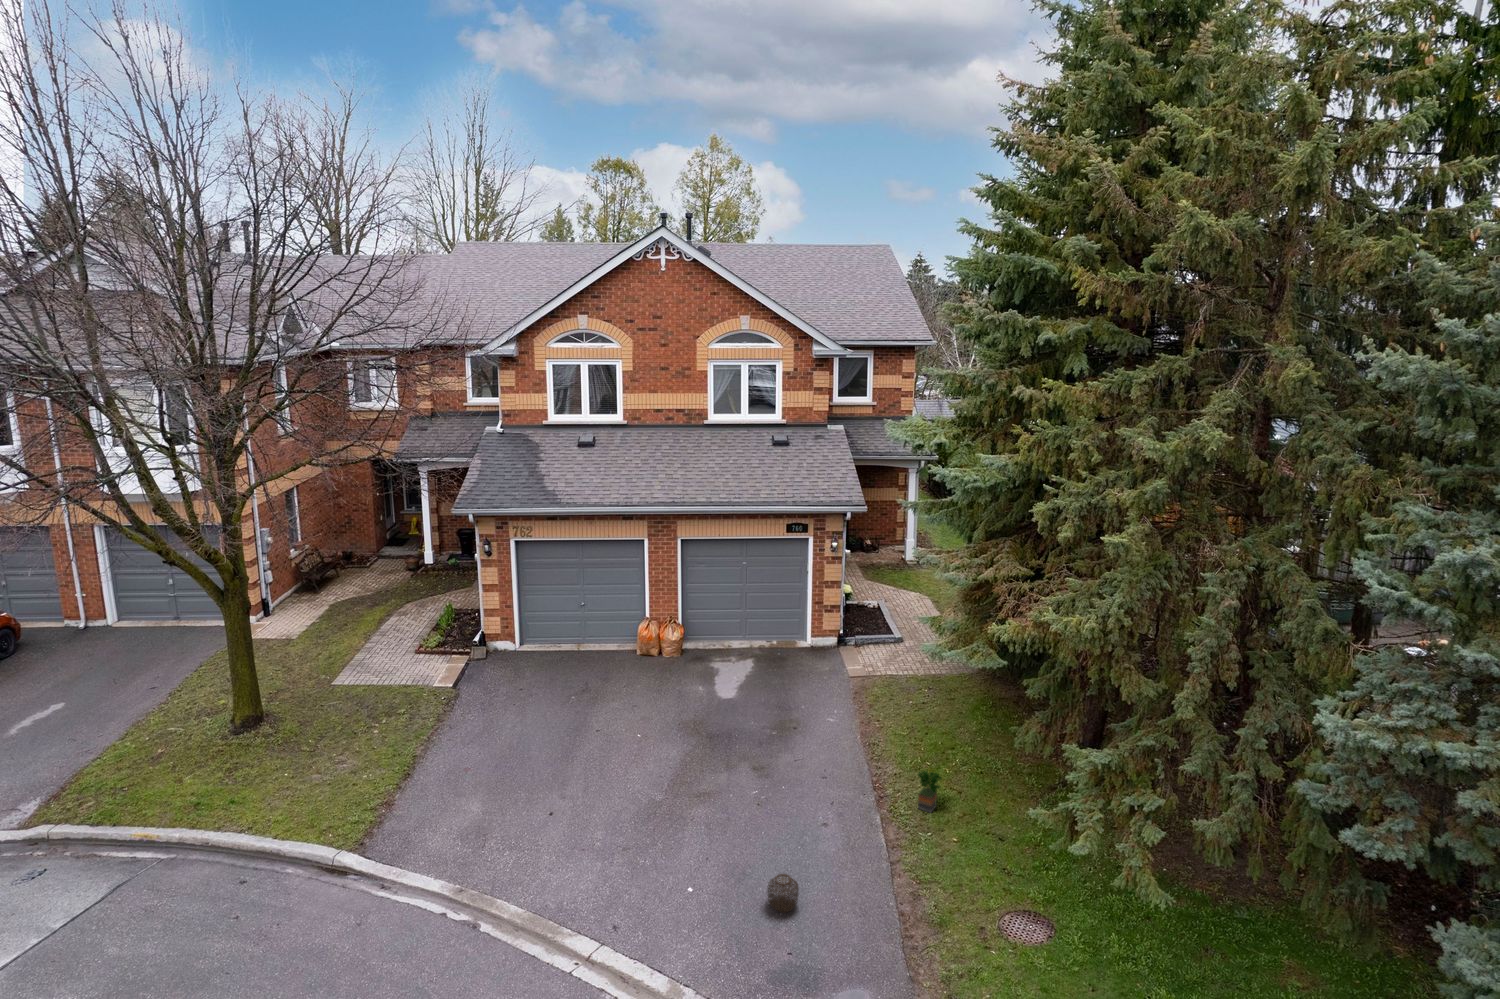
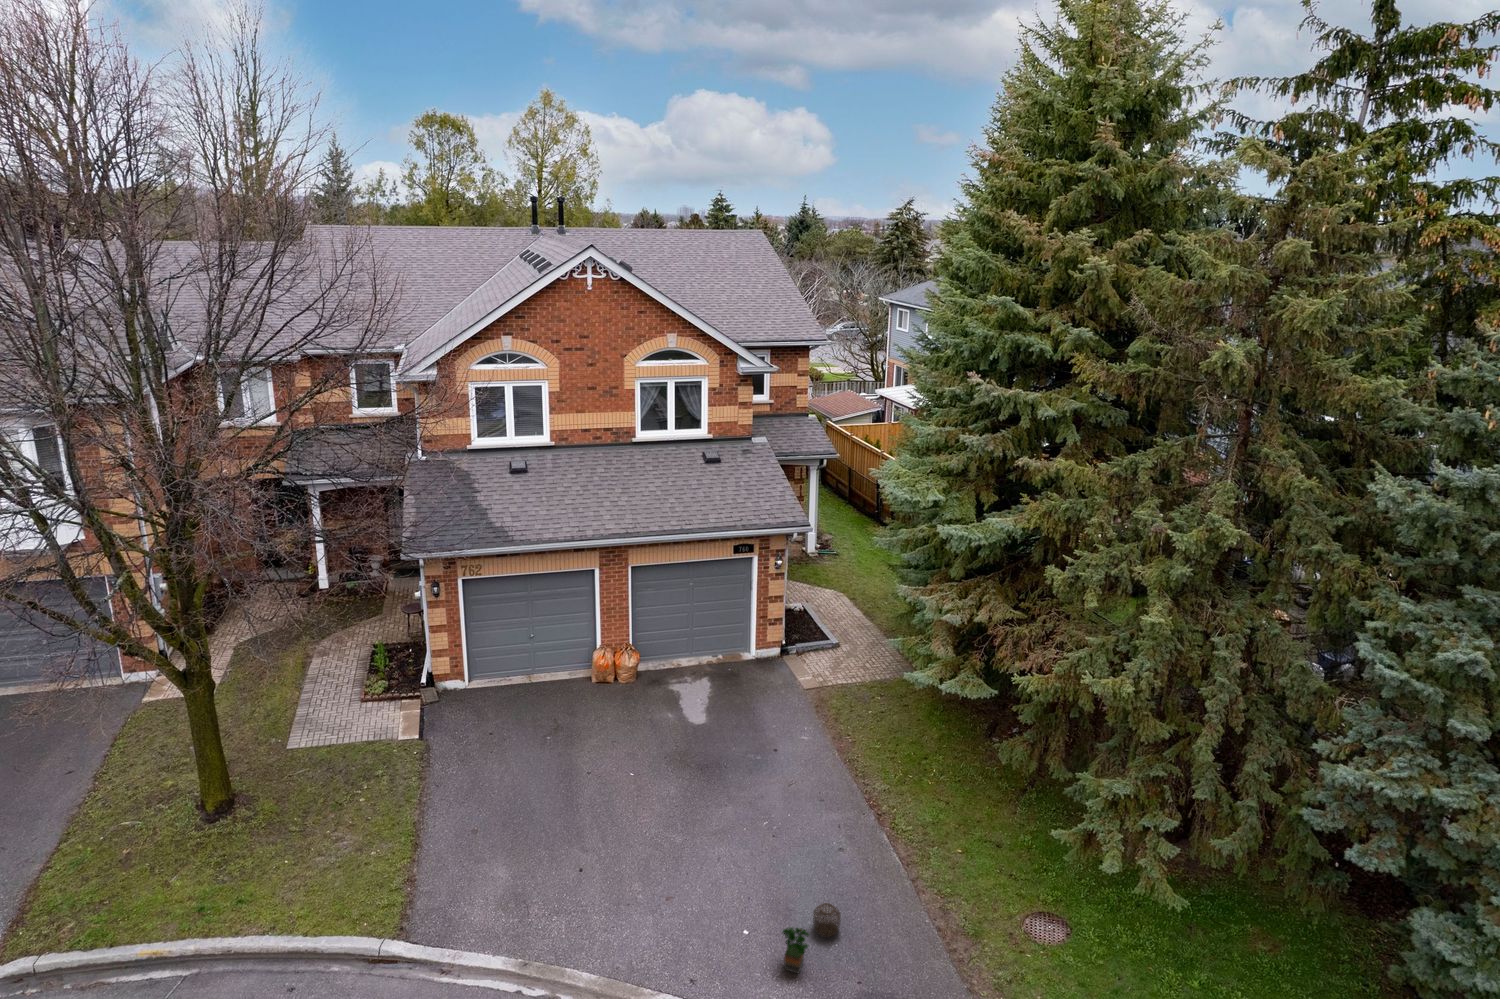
potted tree: present [918,771,942,813] -> present [782,927,809,973]

